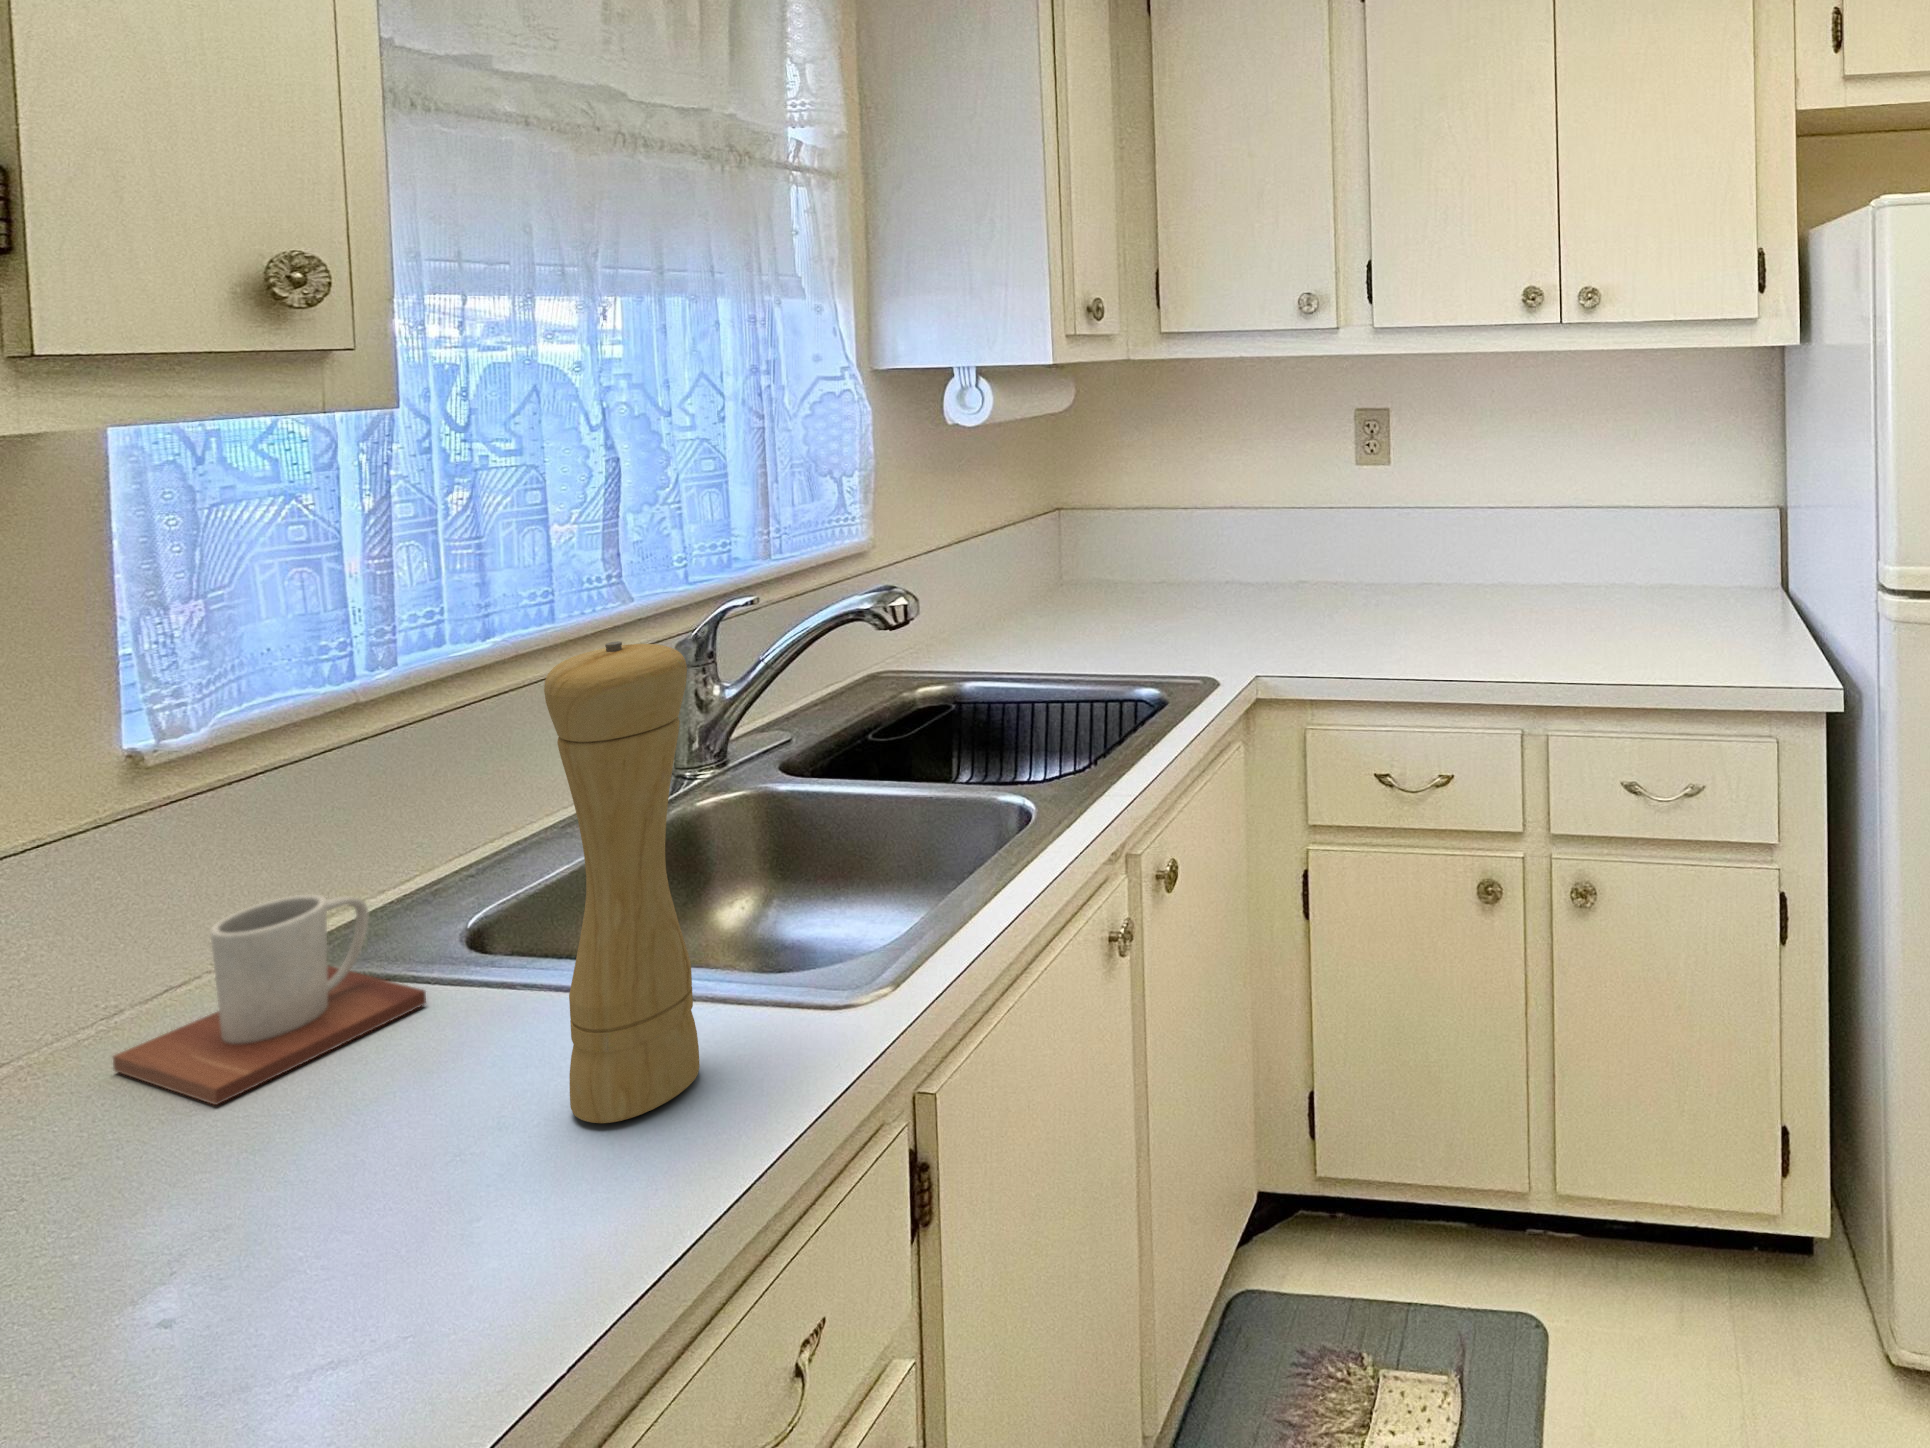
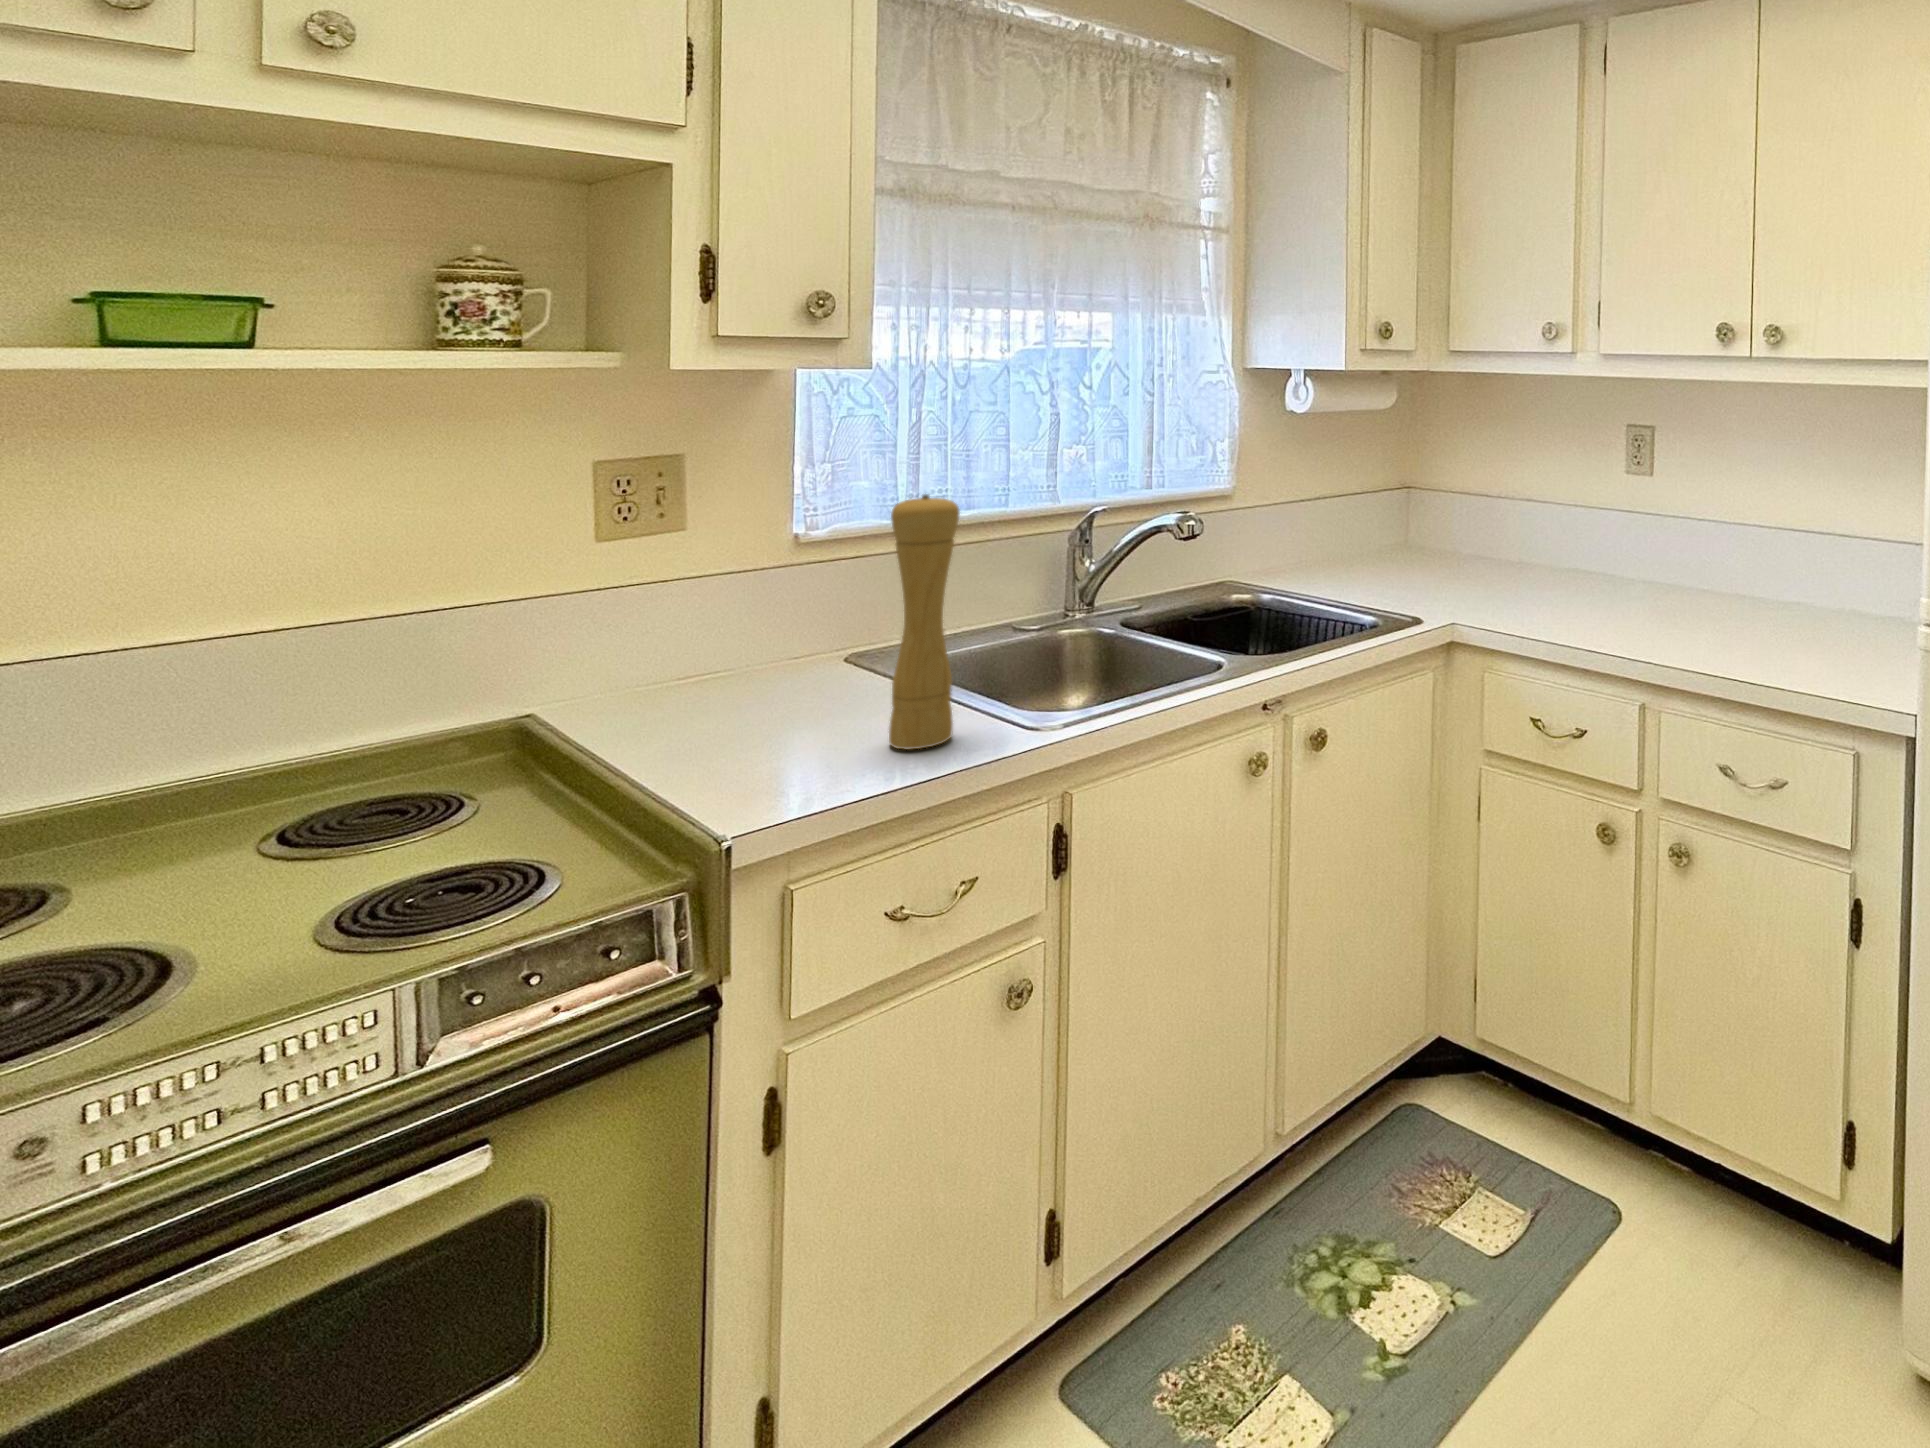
mug: present [113,894,426,1105] -> none [763,618,881,705]

